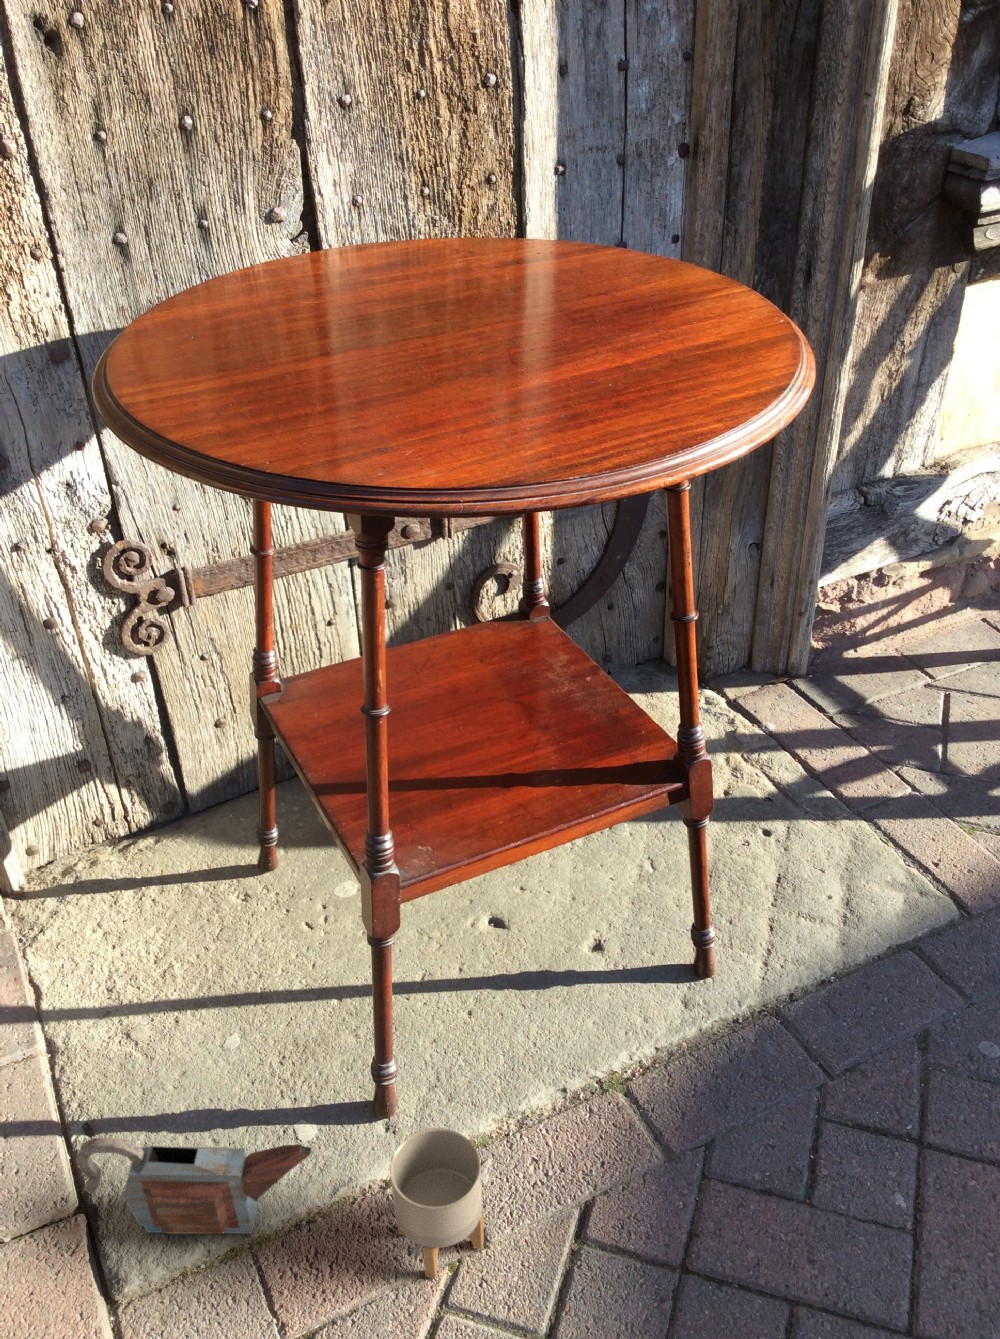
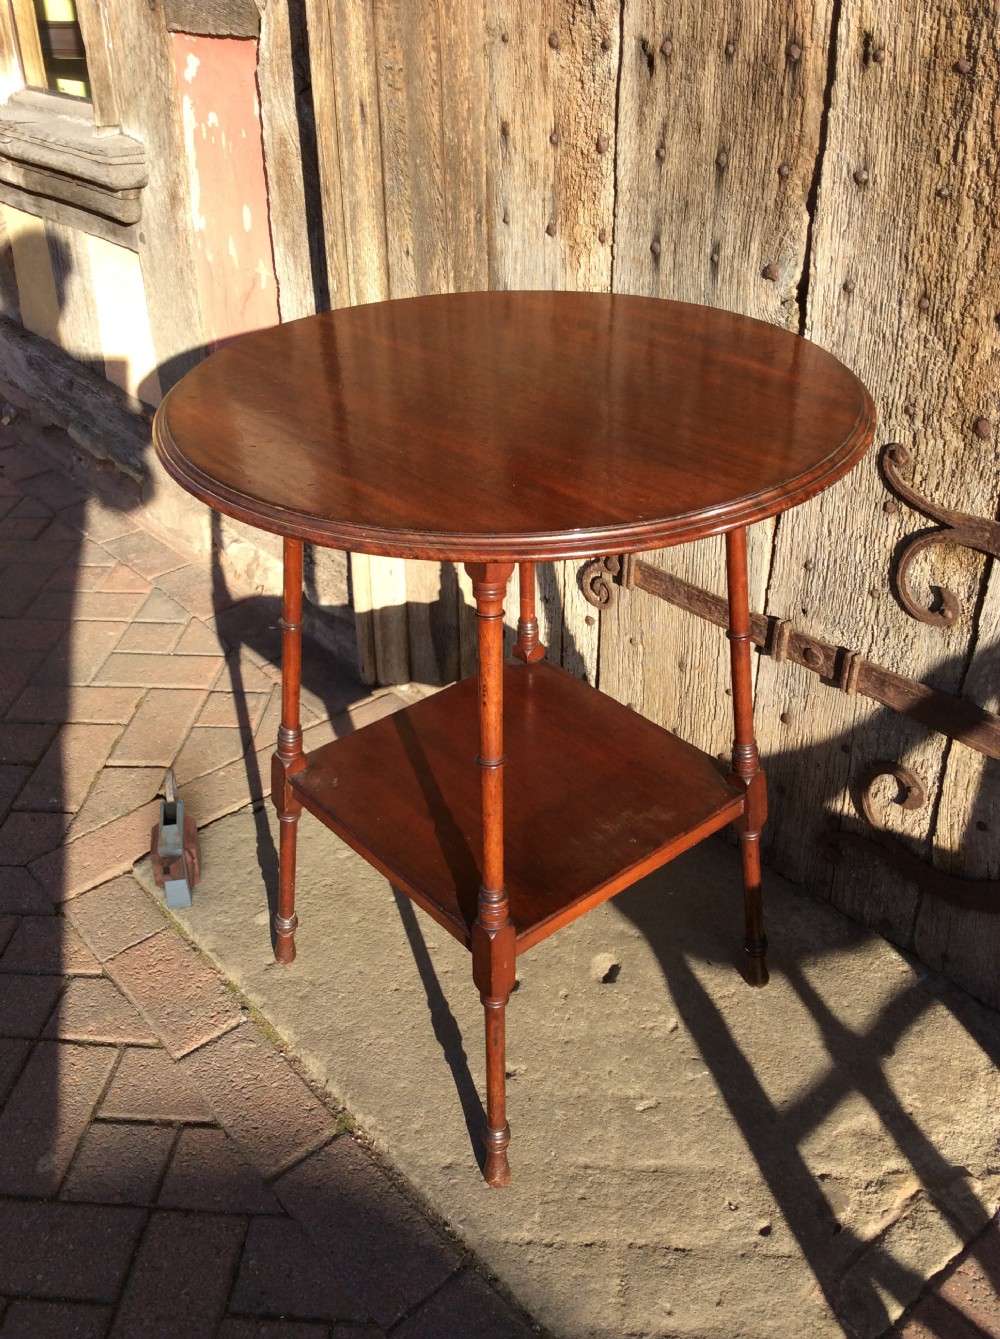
planter: present [390,1128,484,1279] -> none [111,919,201,1045]

